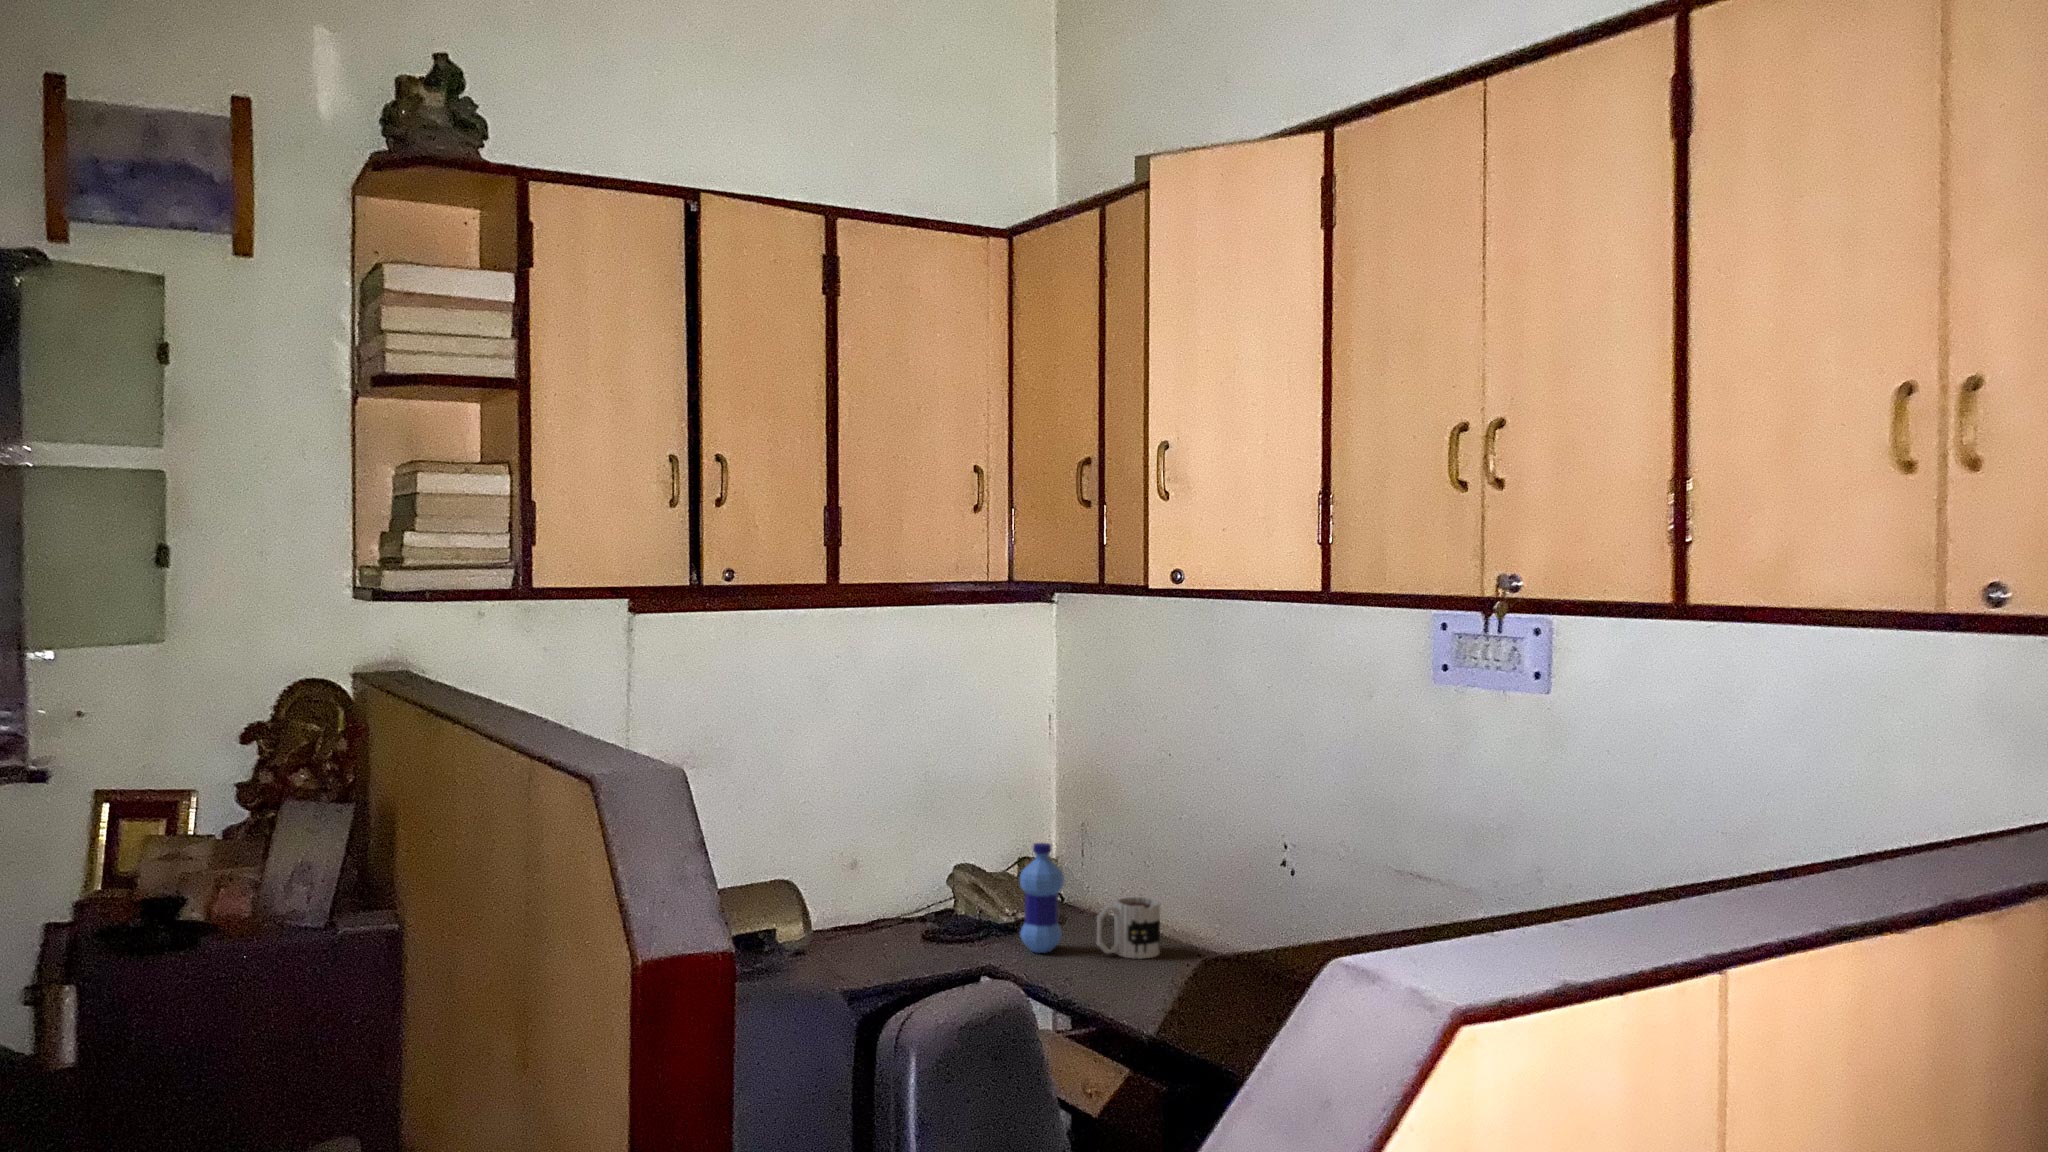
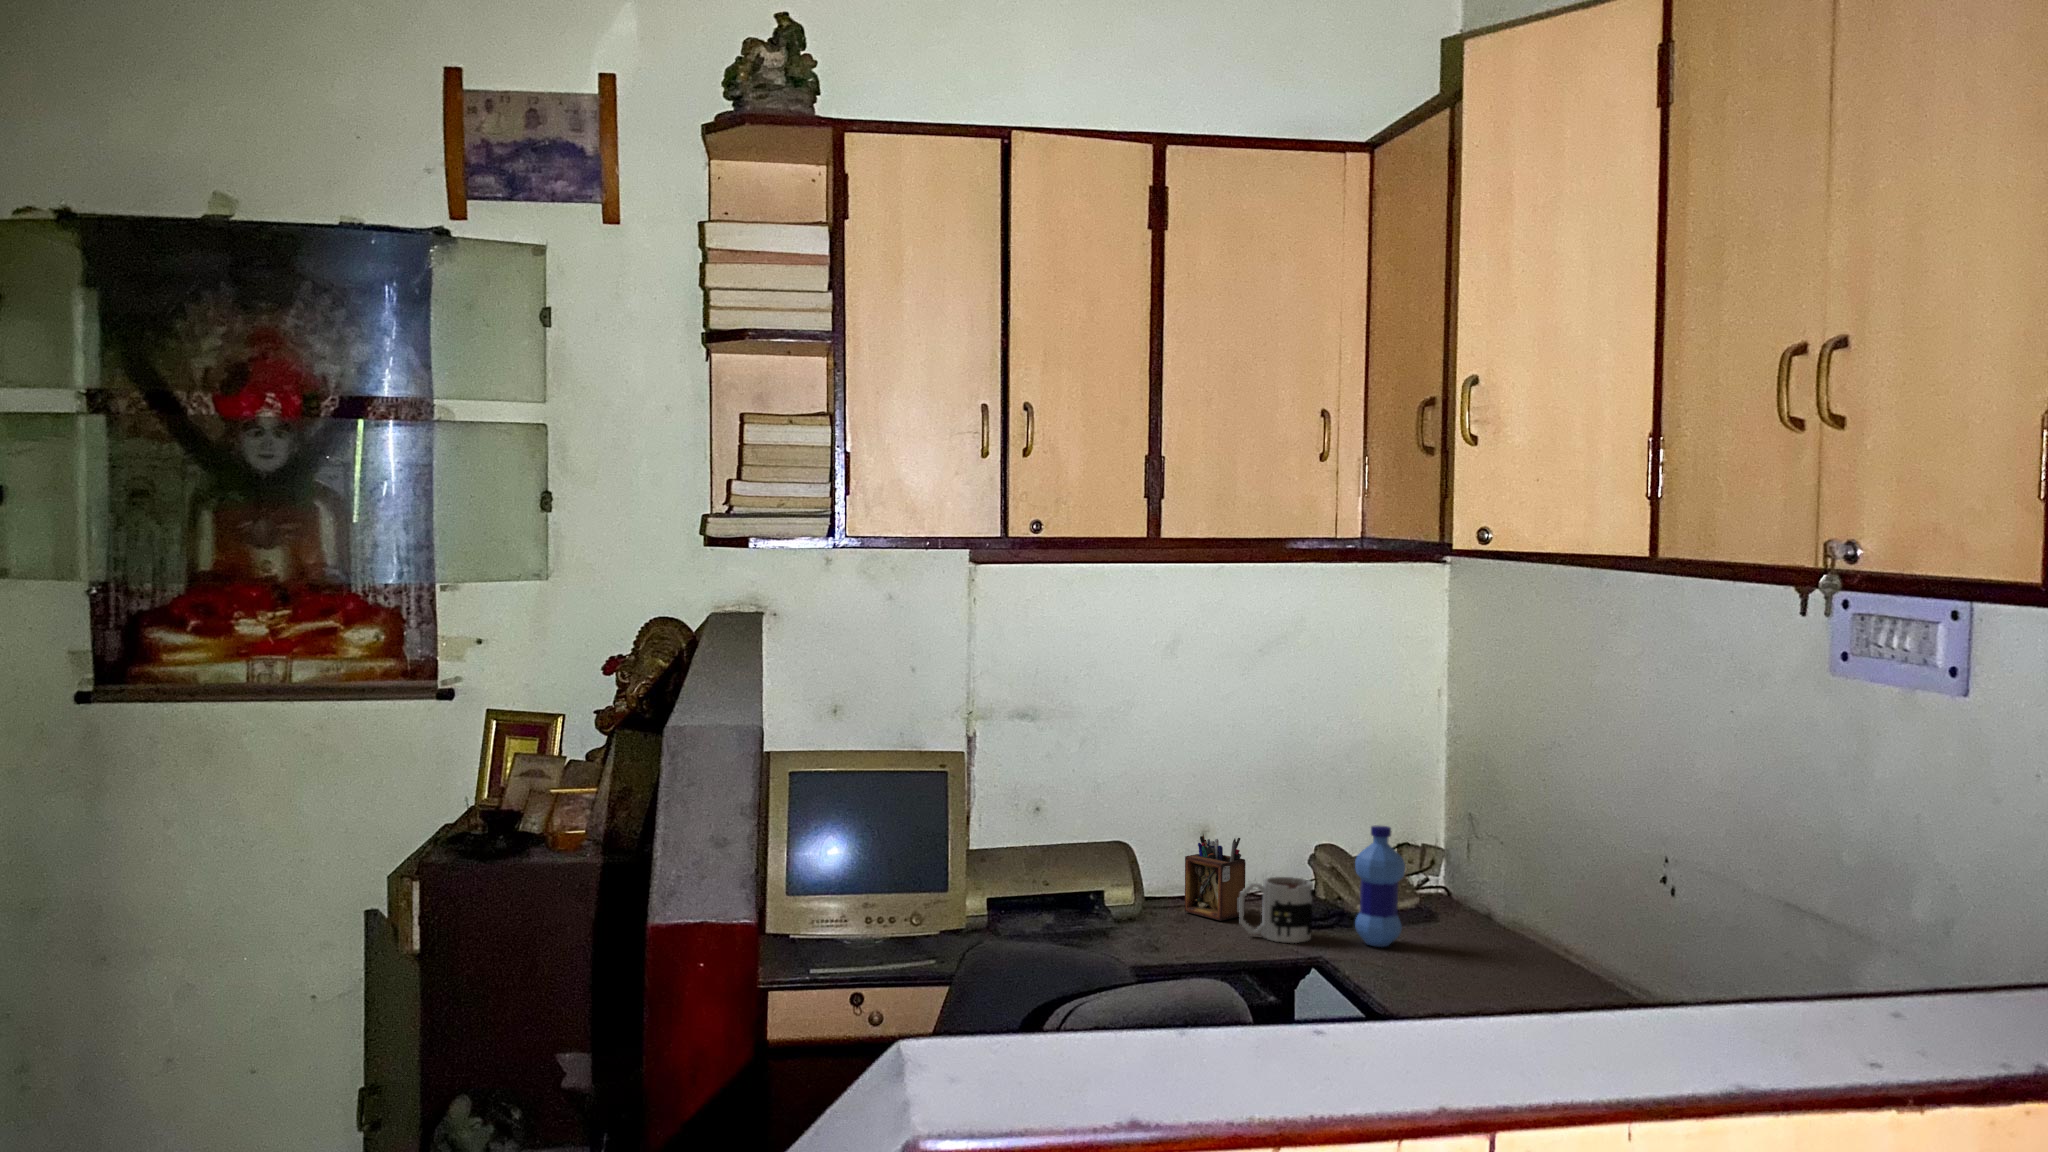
desk organizer: none [853,862,910,943] -> present [1185,834,1246,921]
mug: present [1097,897,1160,959] -> present [1240,877,1313,943]

